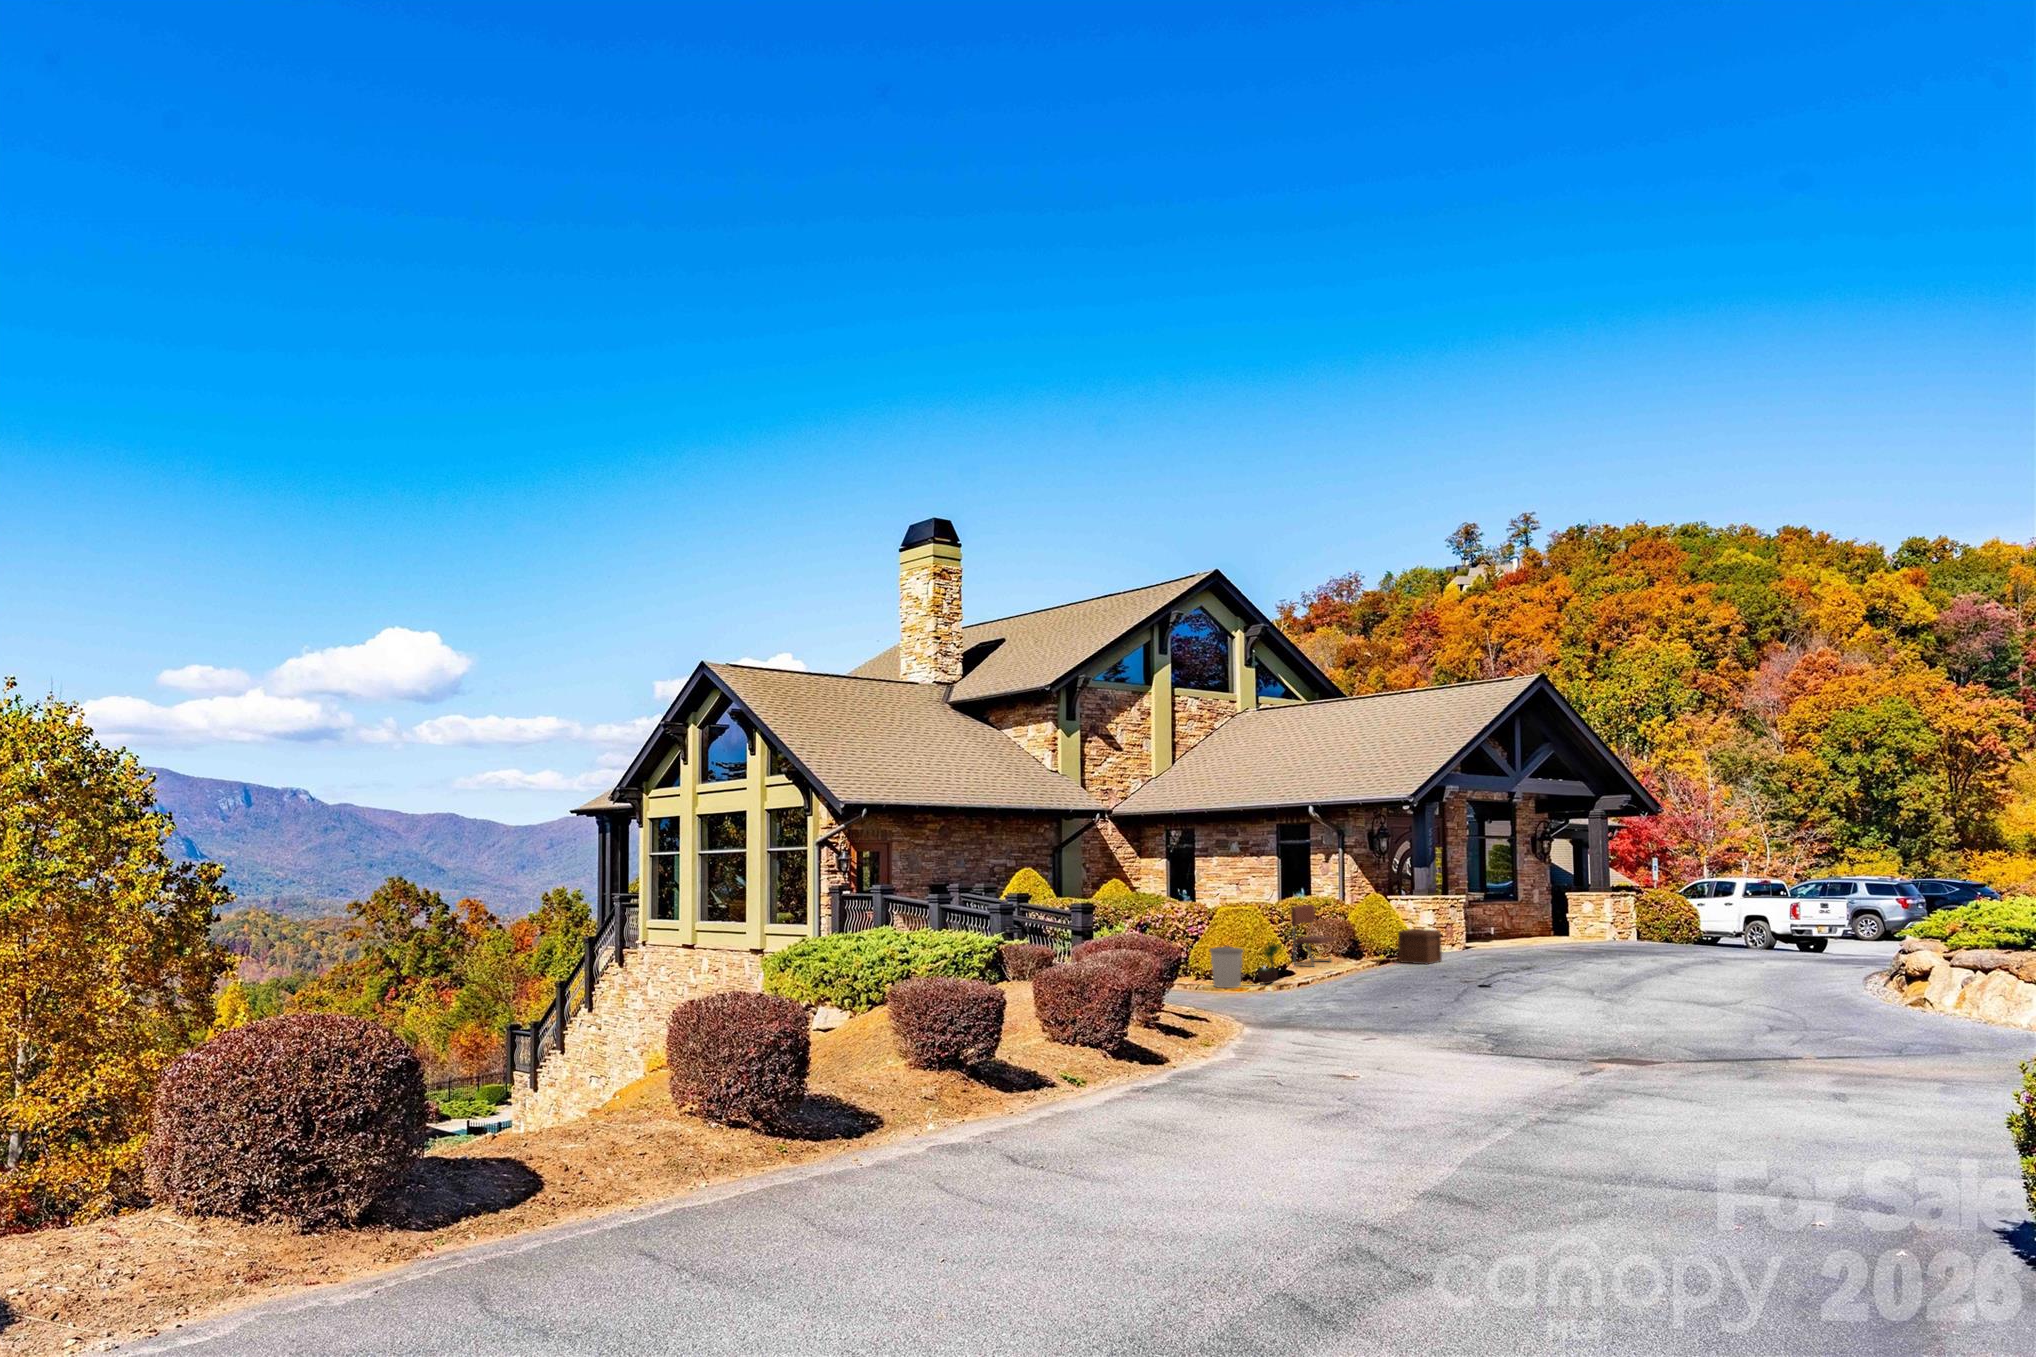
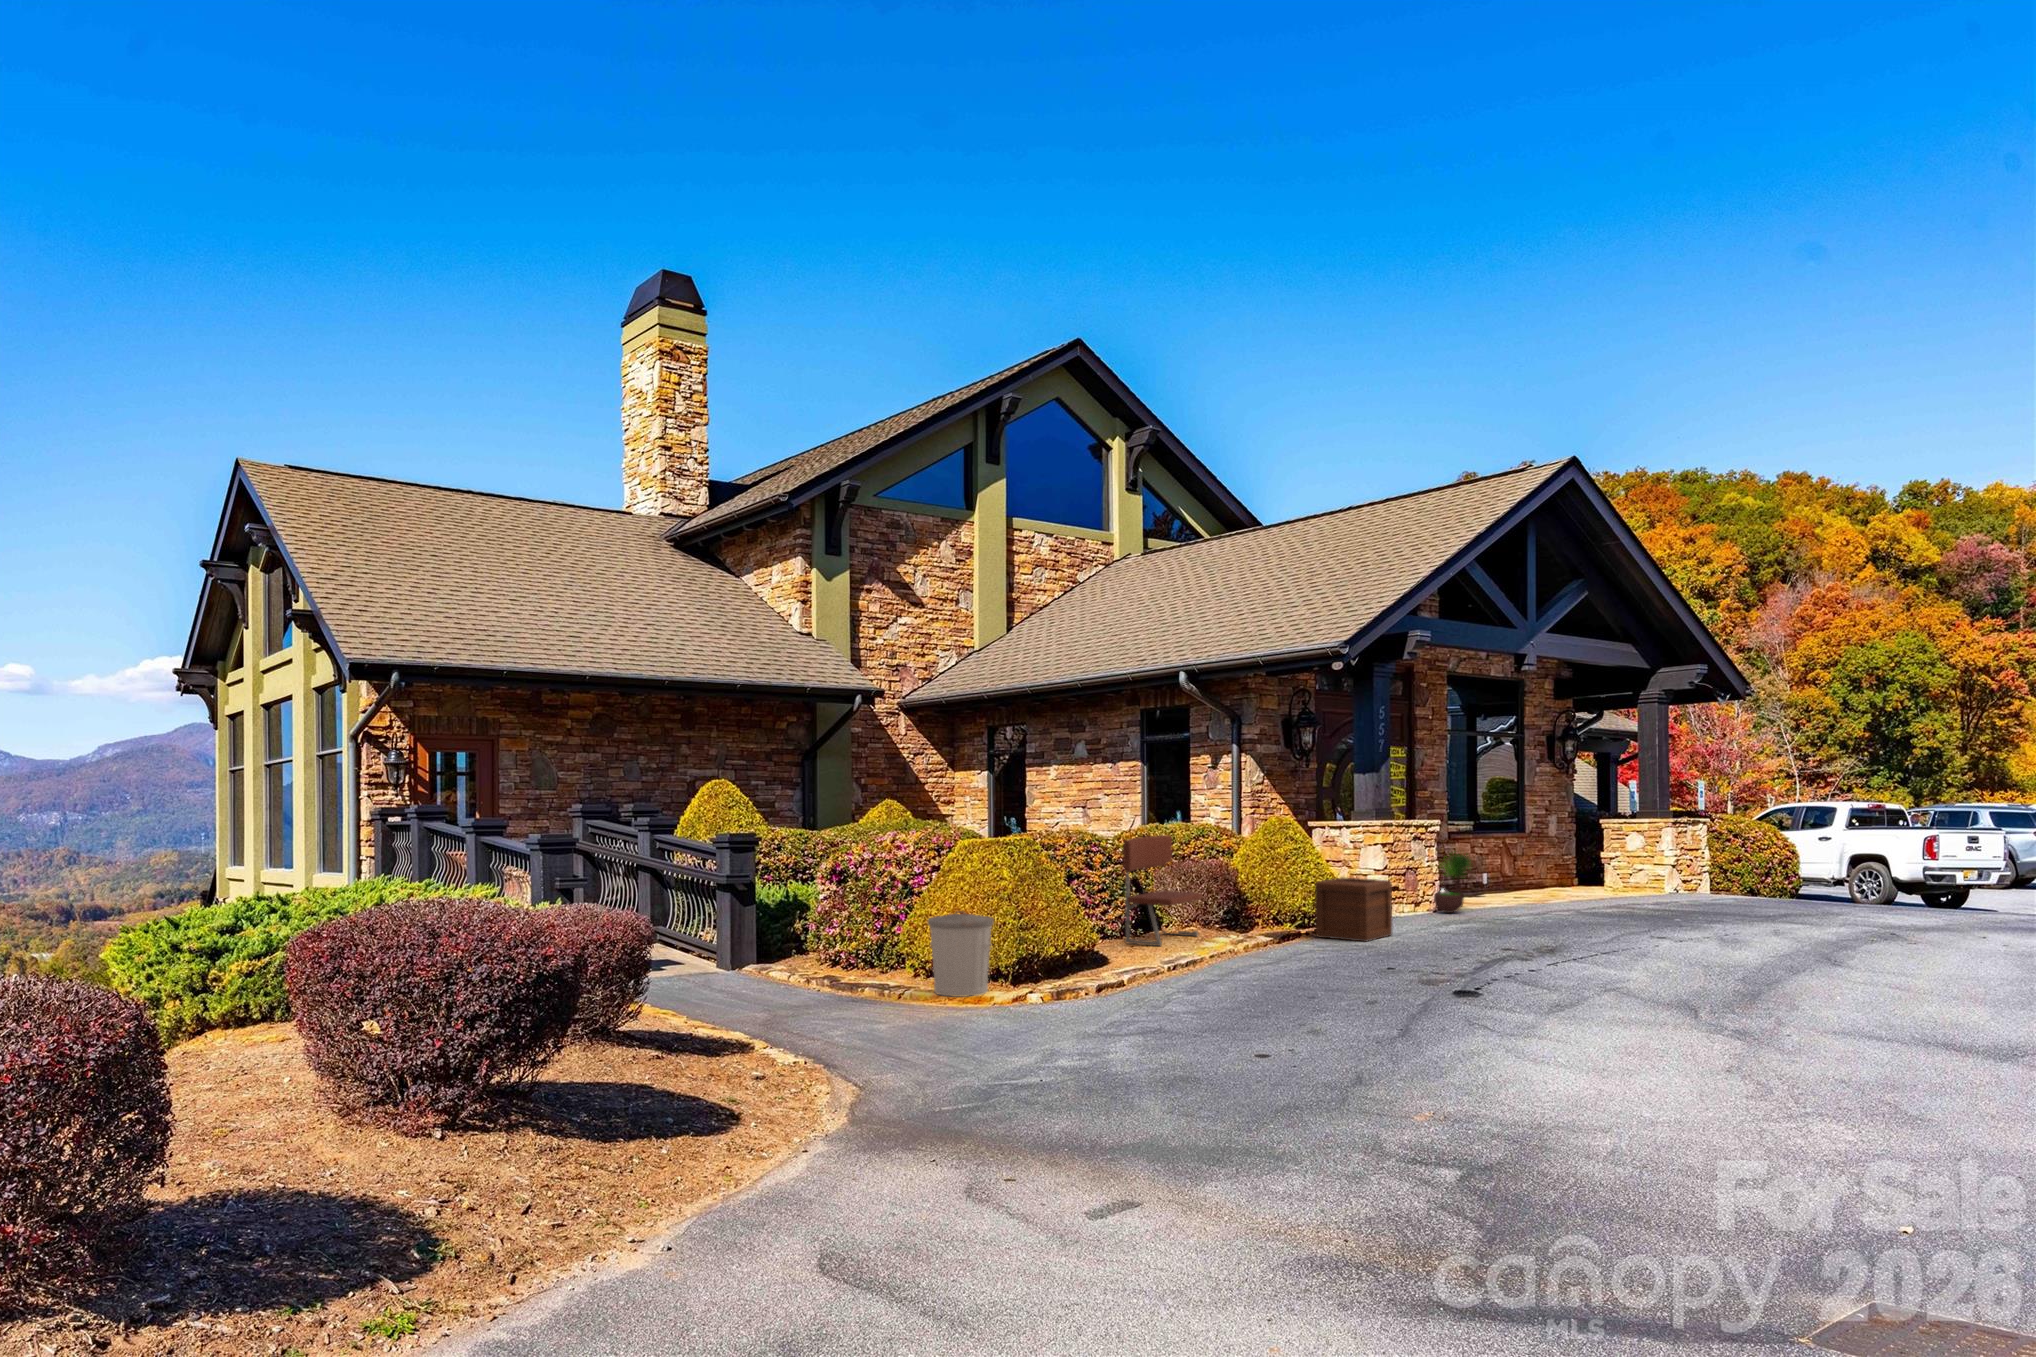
potted tree: present [1258,942,1281,984] -> present [1434,854,1471,913]

